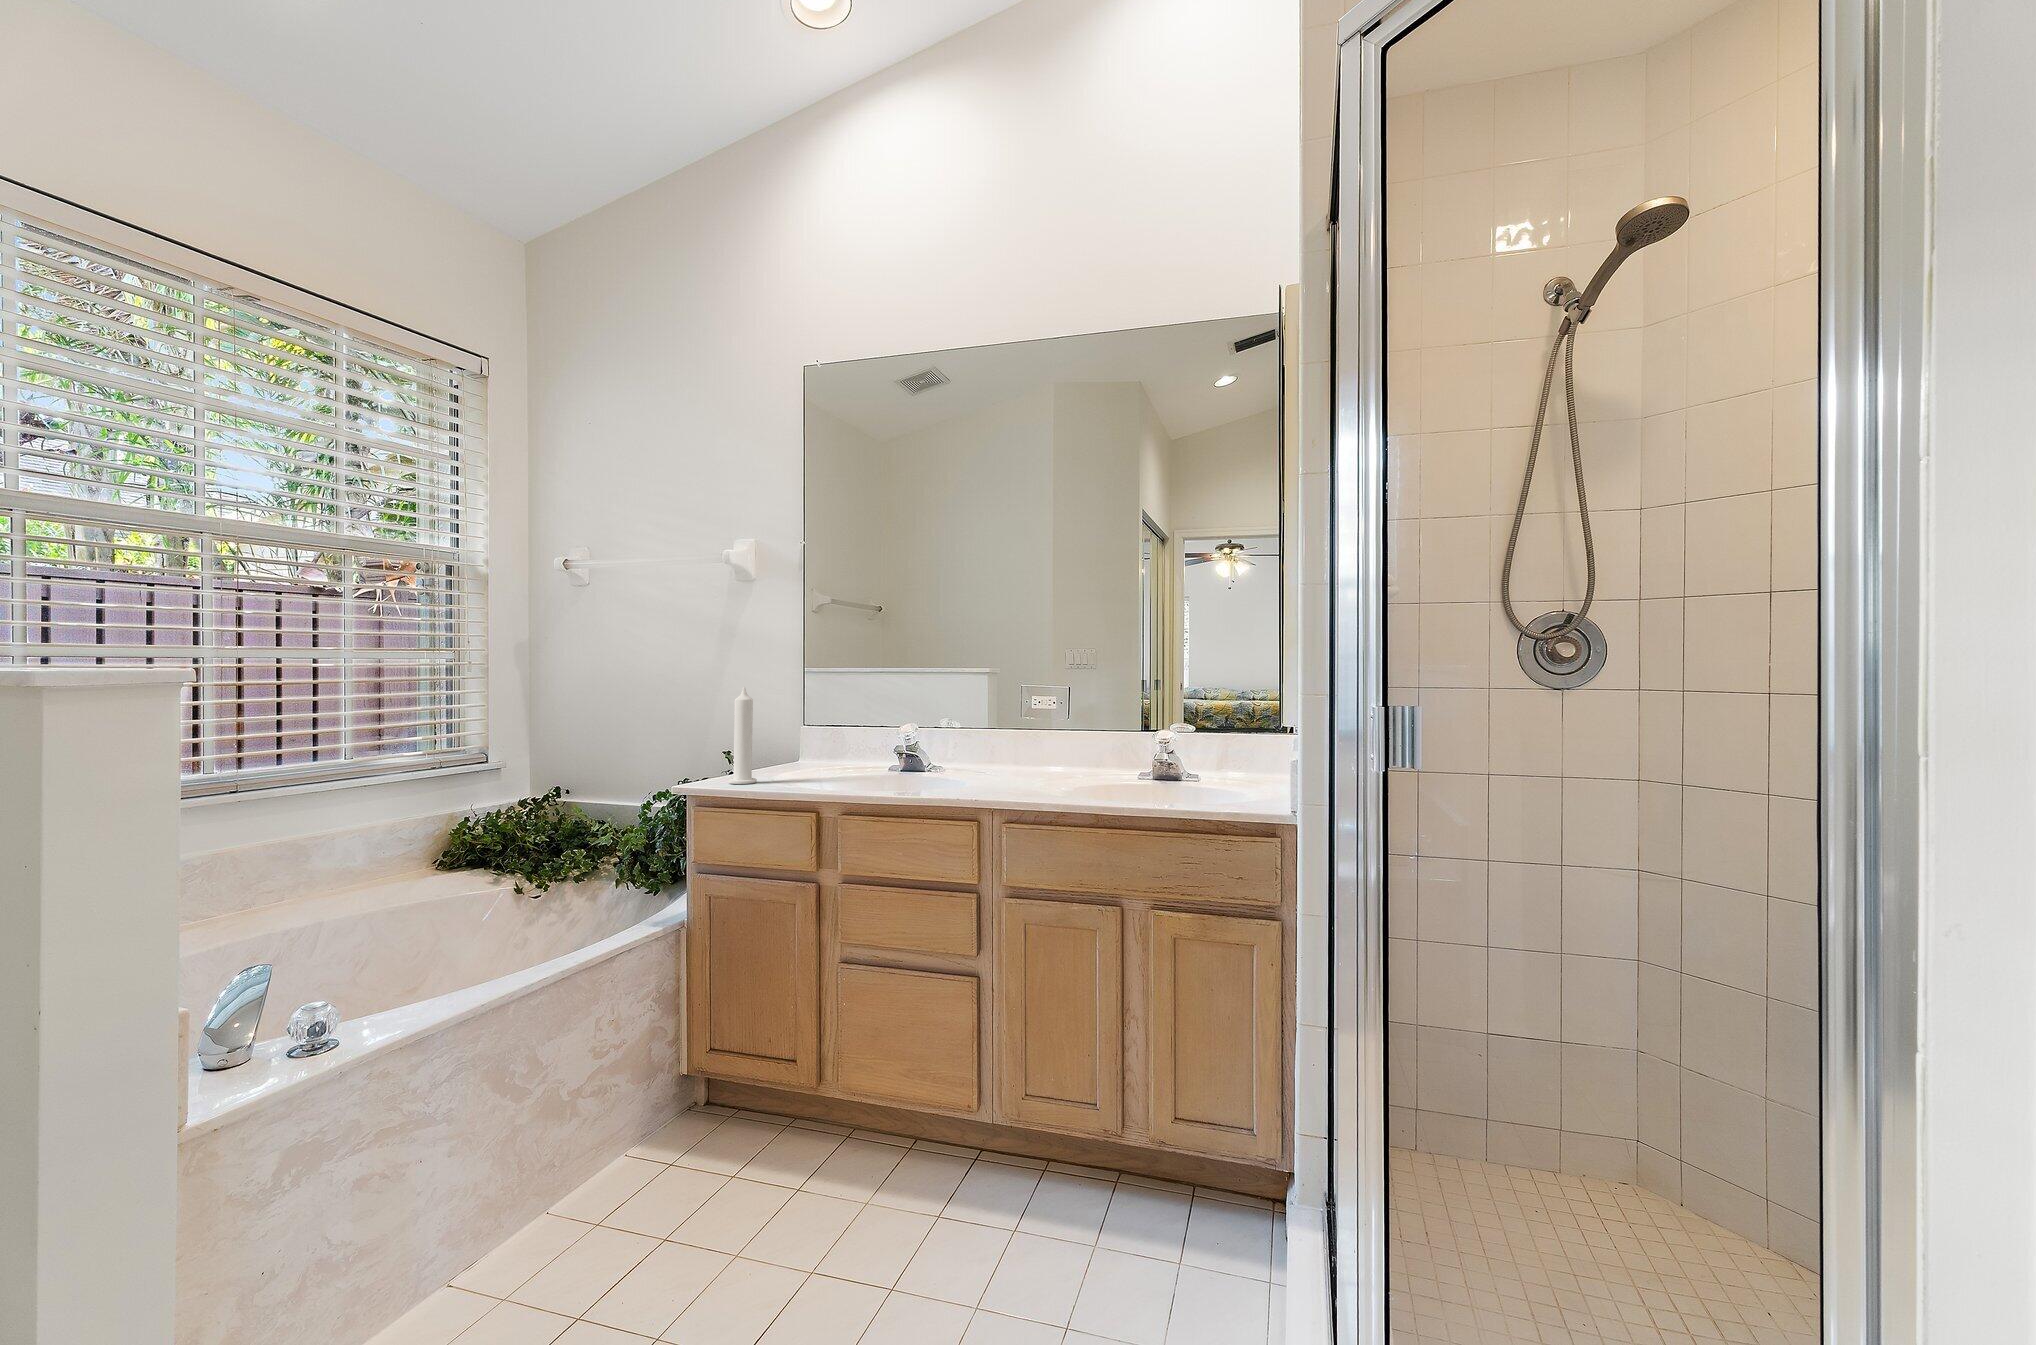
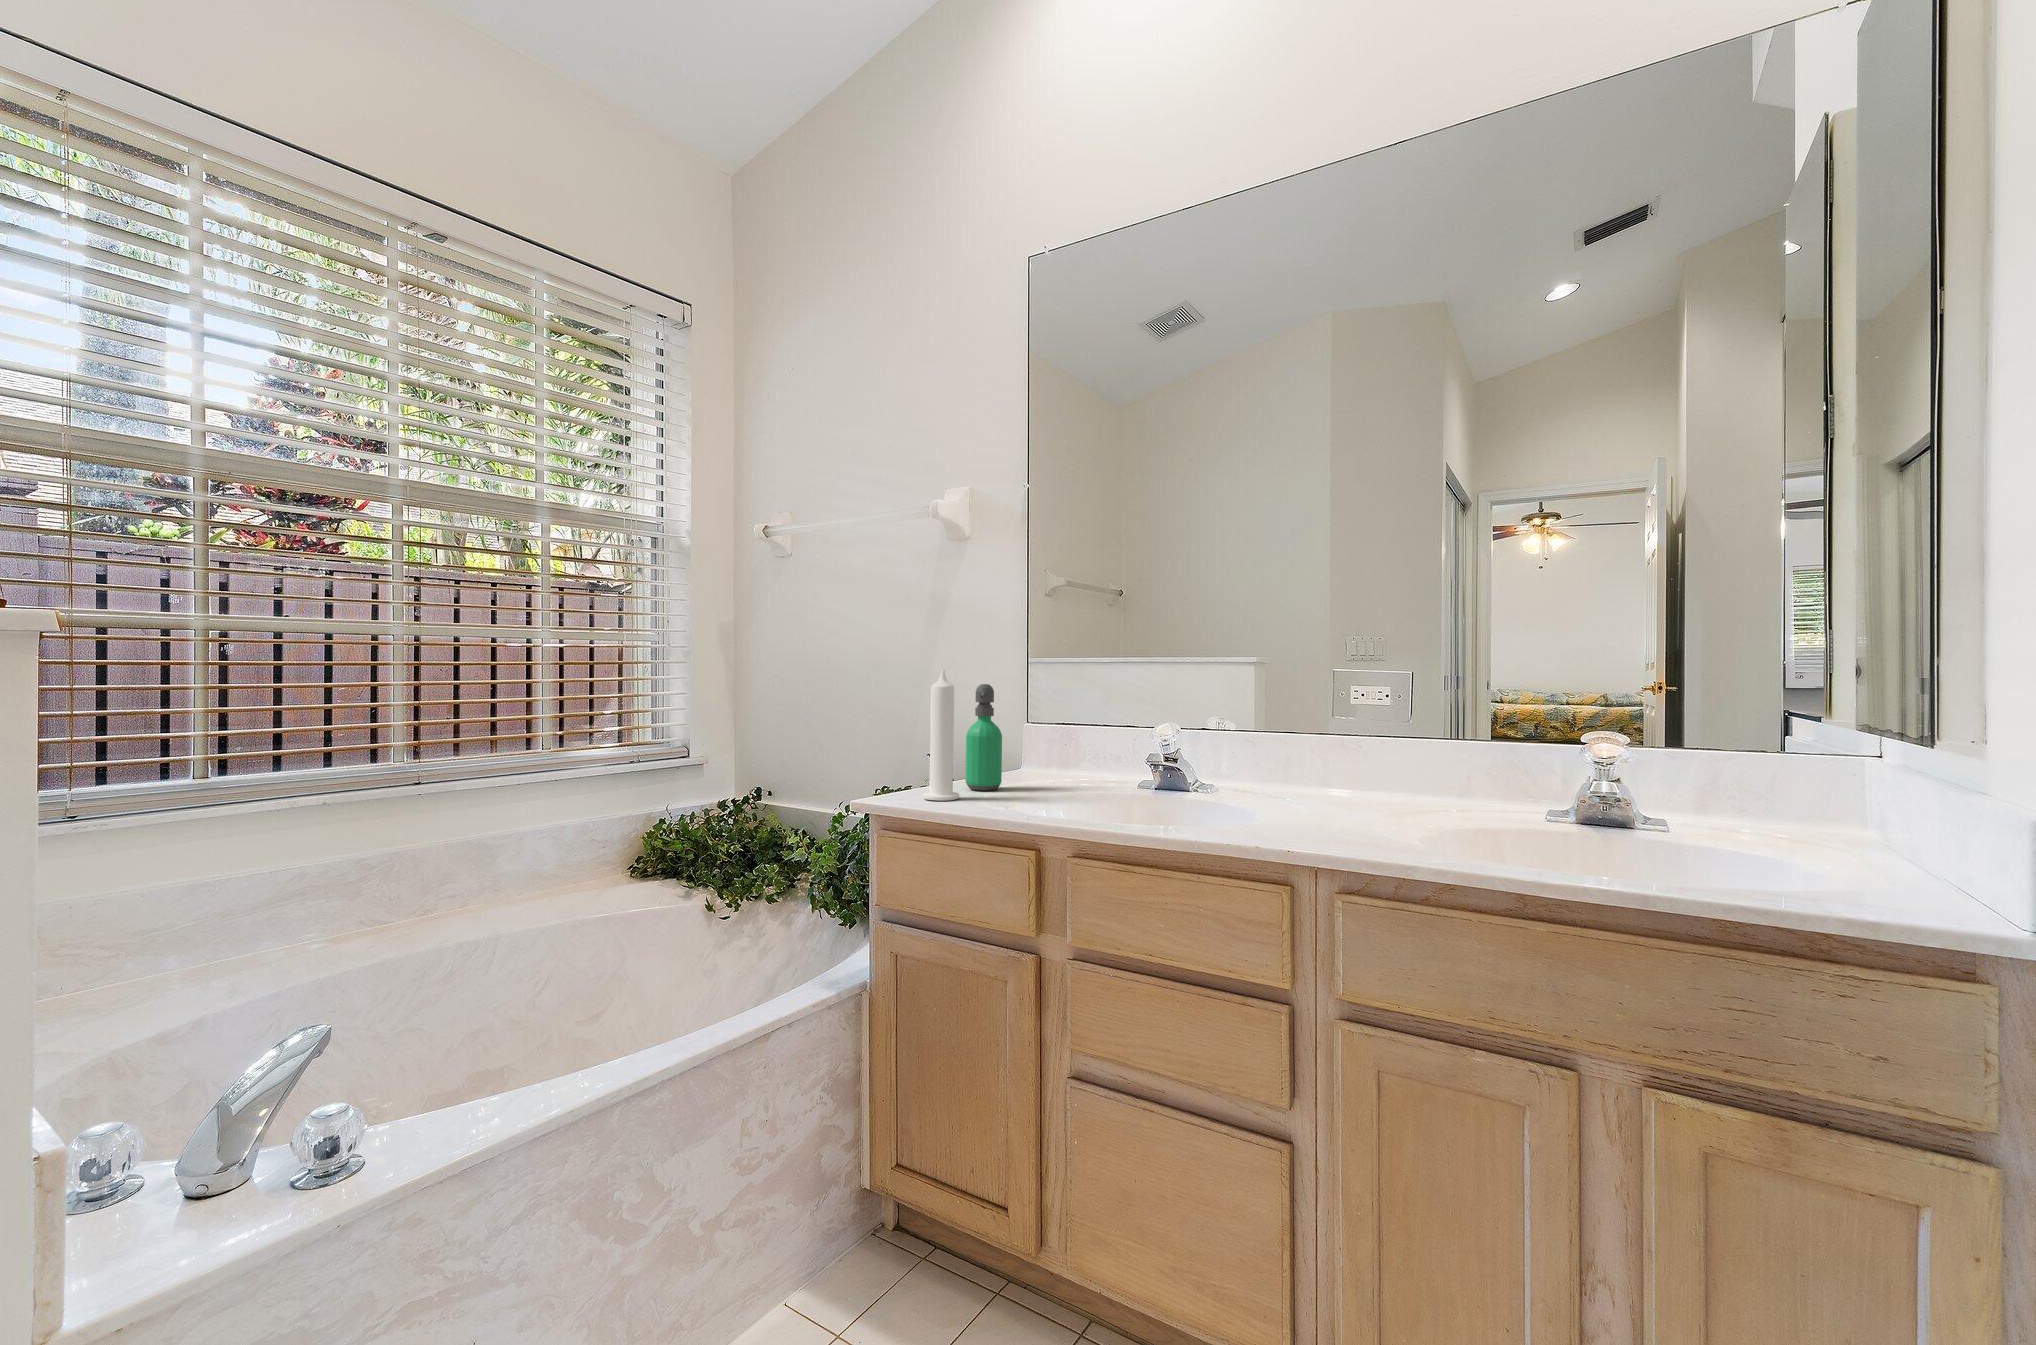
soap dispenser: none [759,697,788,777] -> present [965,684,1002,790]

